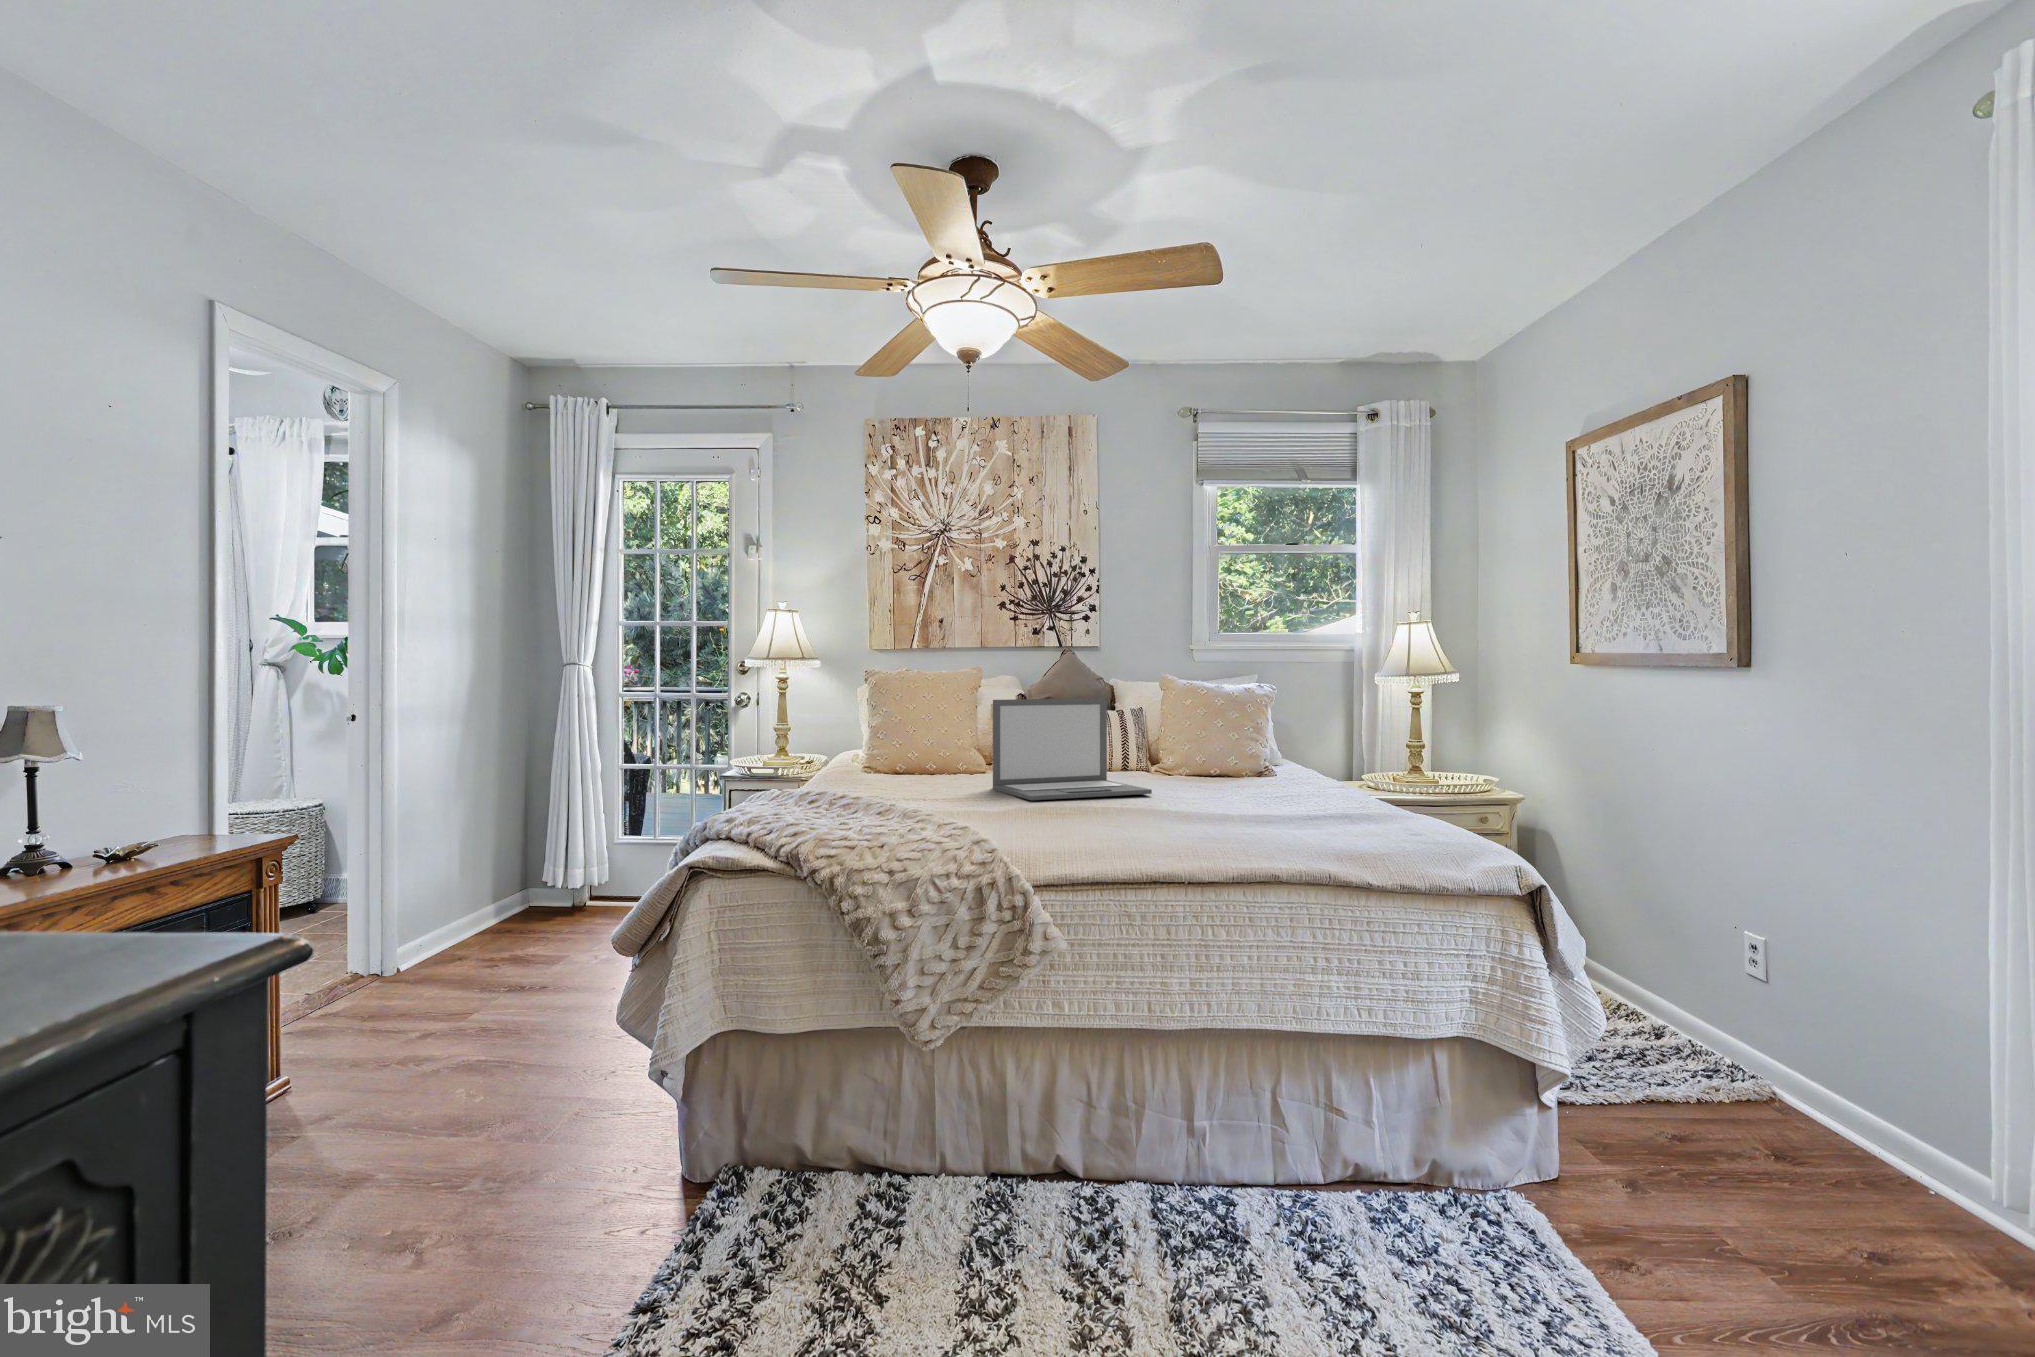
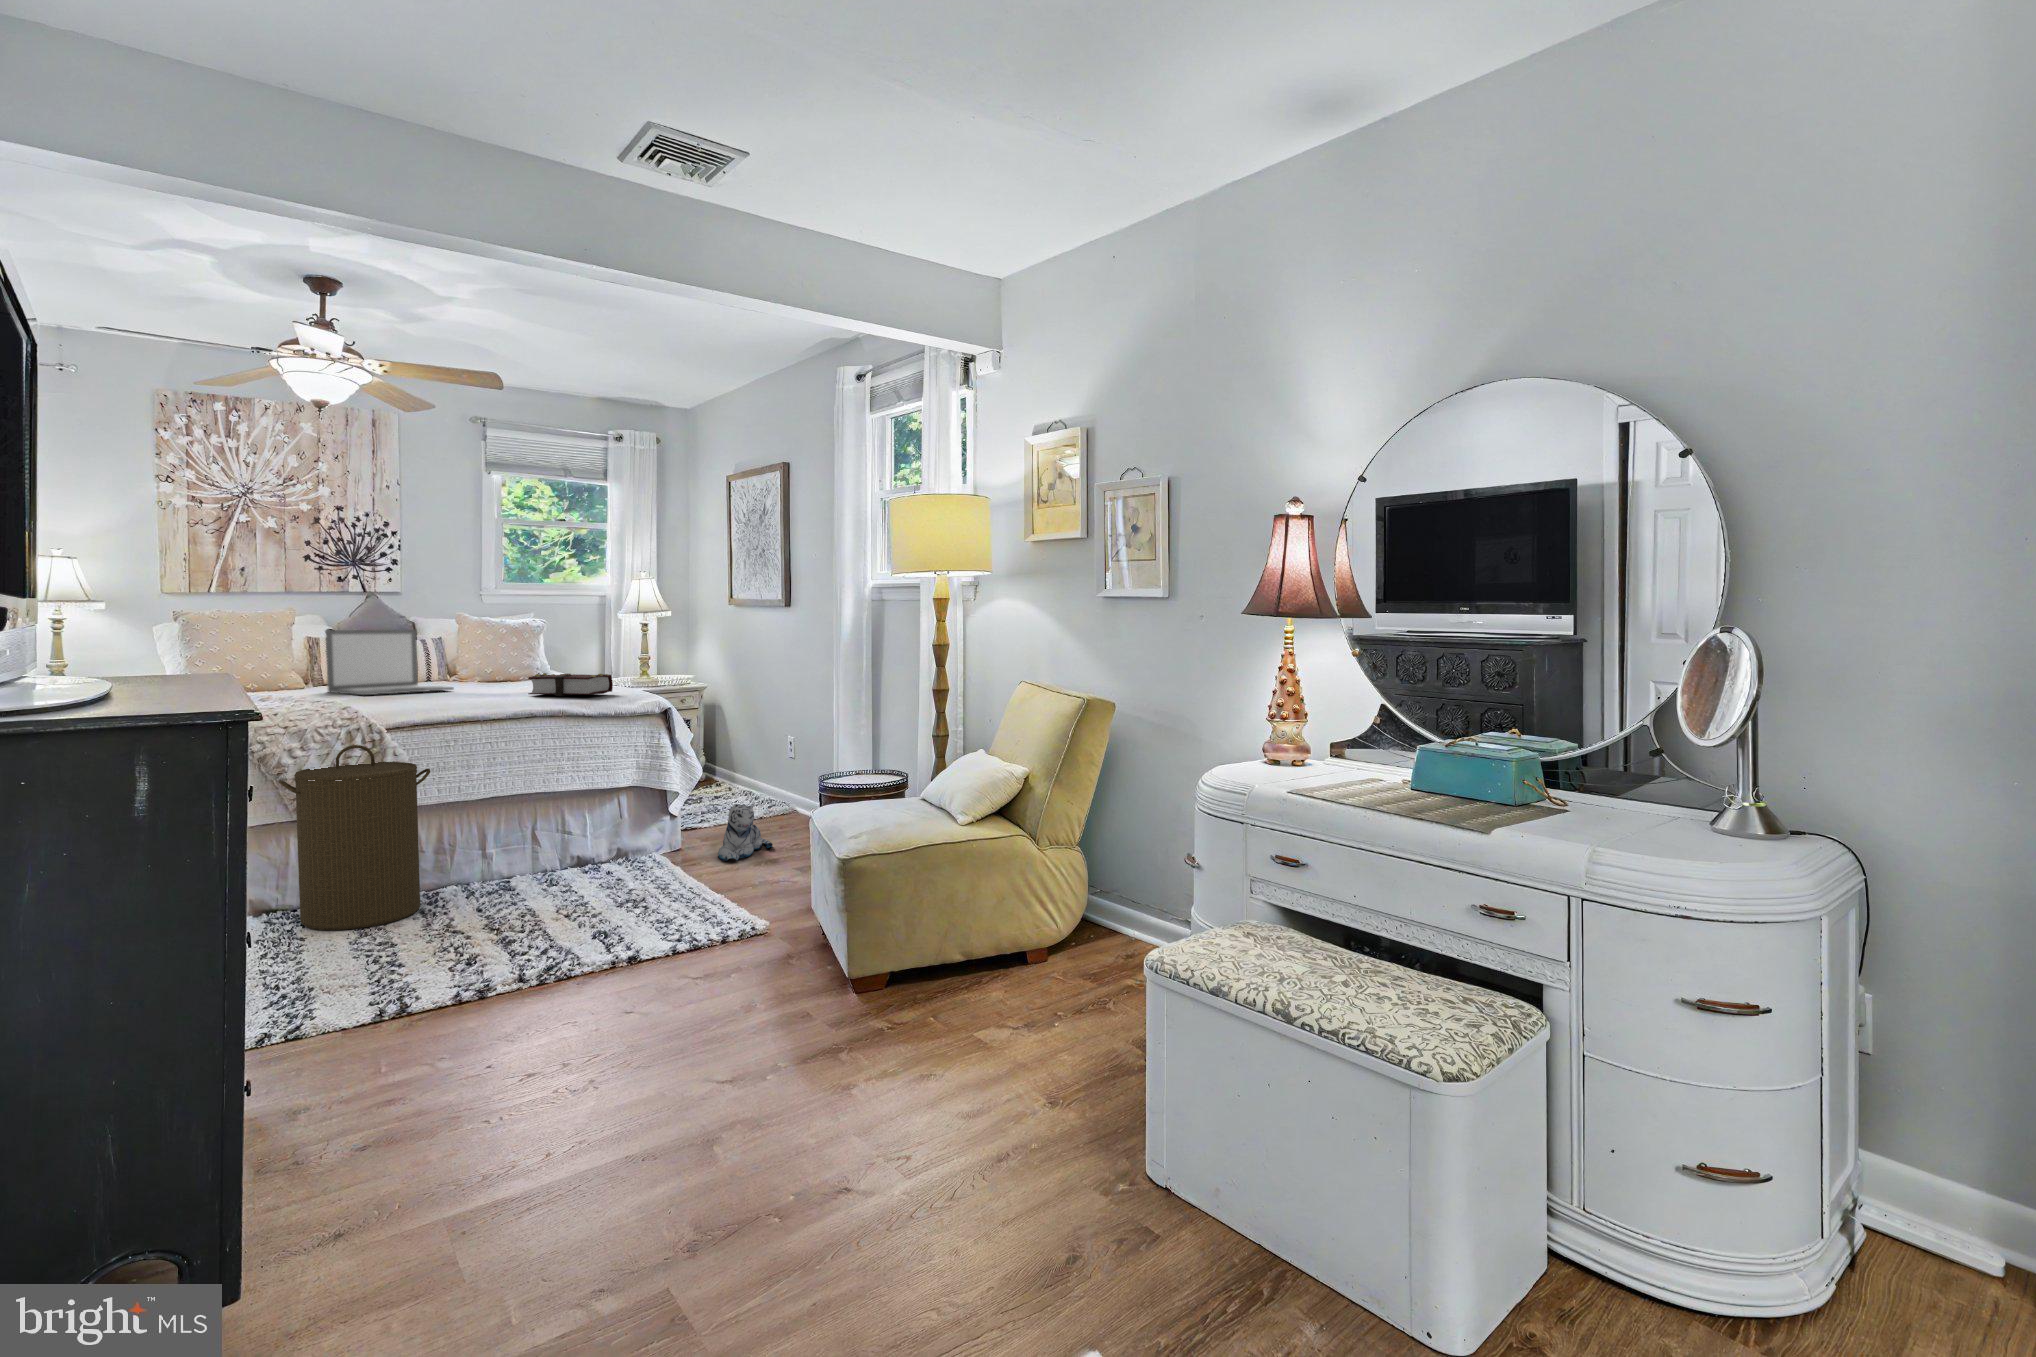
book: none [1262,777,1402,825] -> present [528,673,613,696]
laundry hamper: none [865,923,1099,1297] -> present [279,745,430,930]
plush toy: none [1649,1101,1782,1254] -> present [718,804,773,861]

